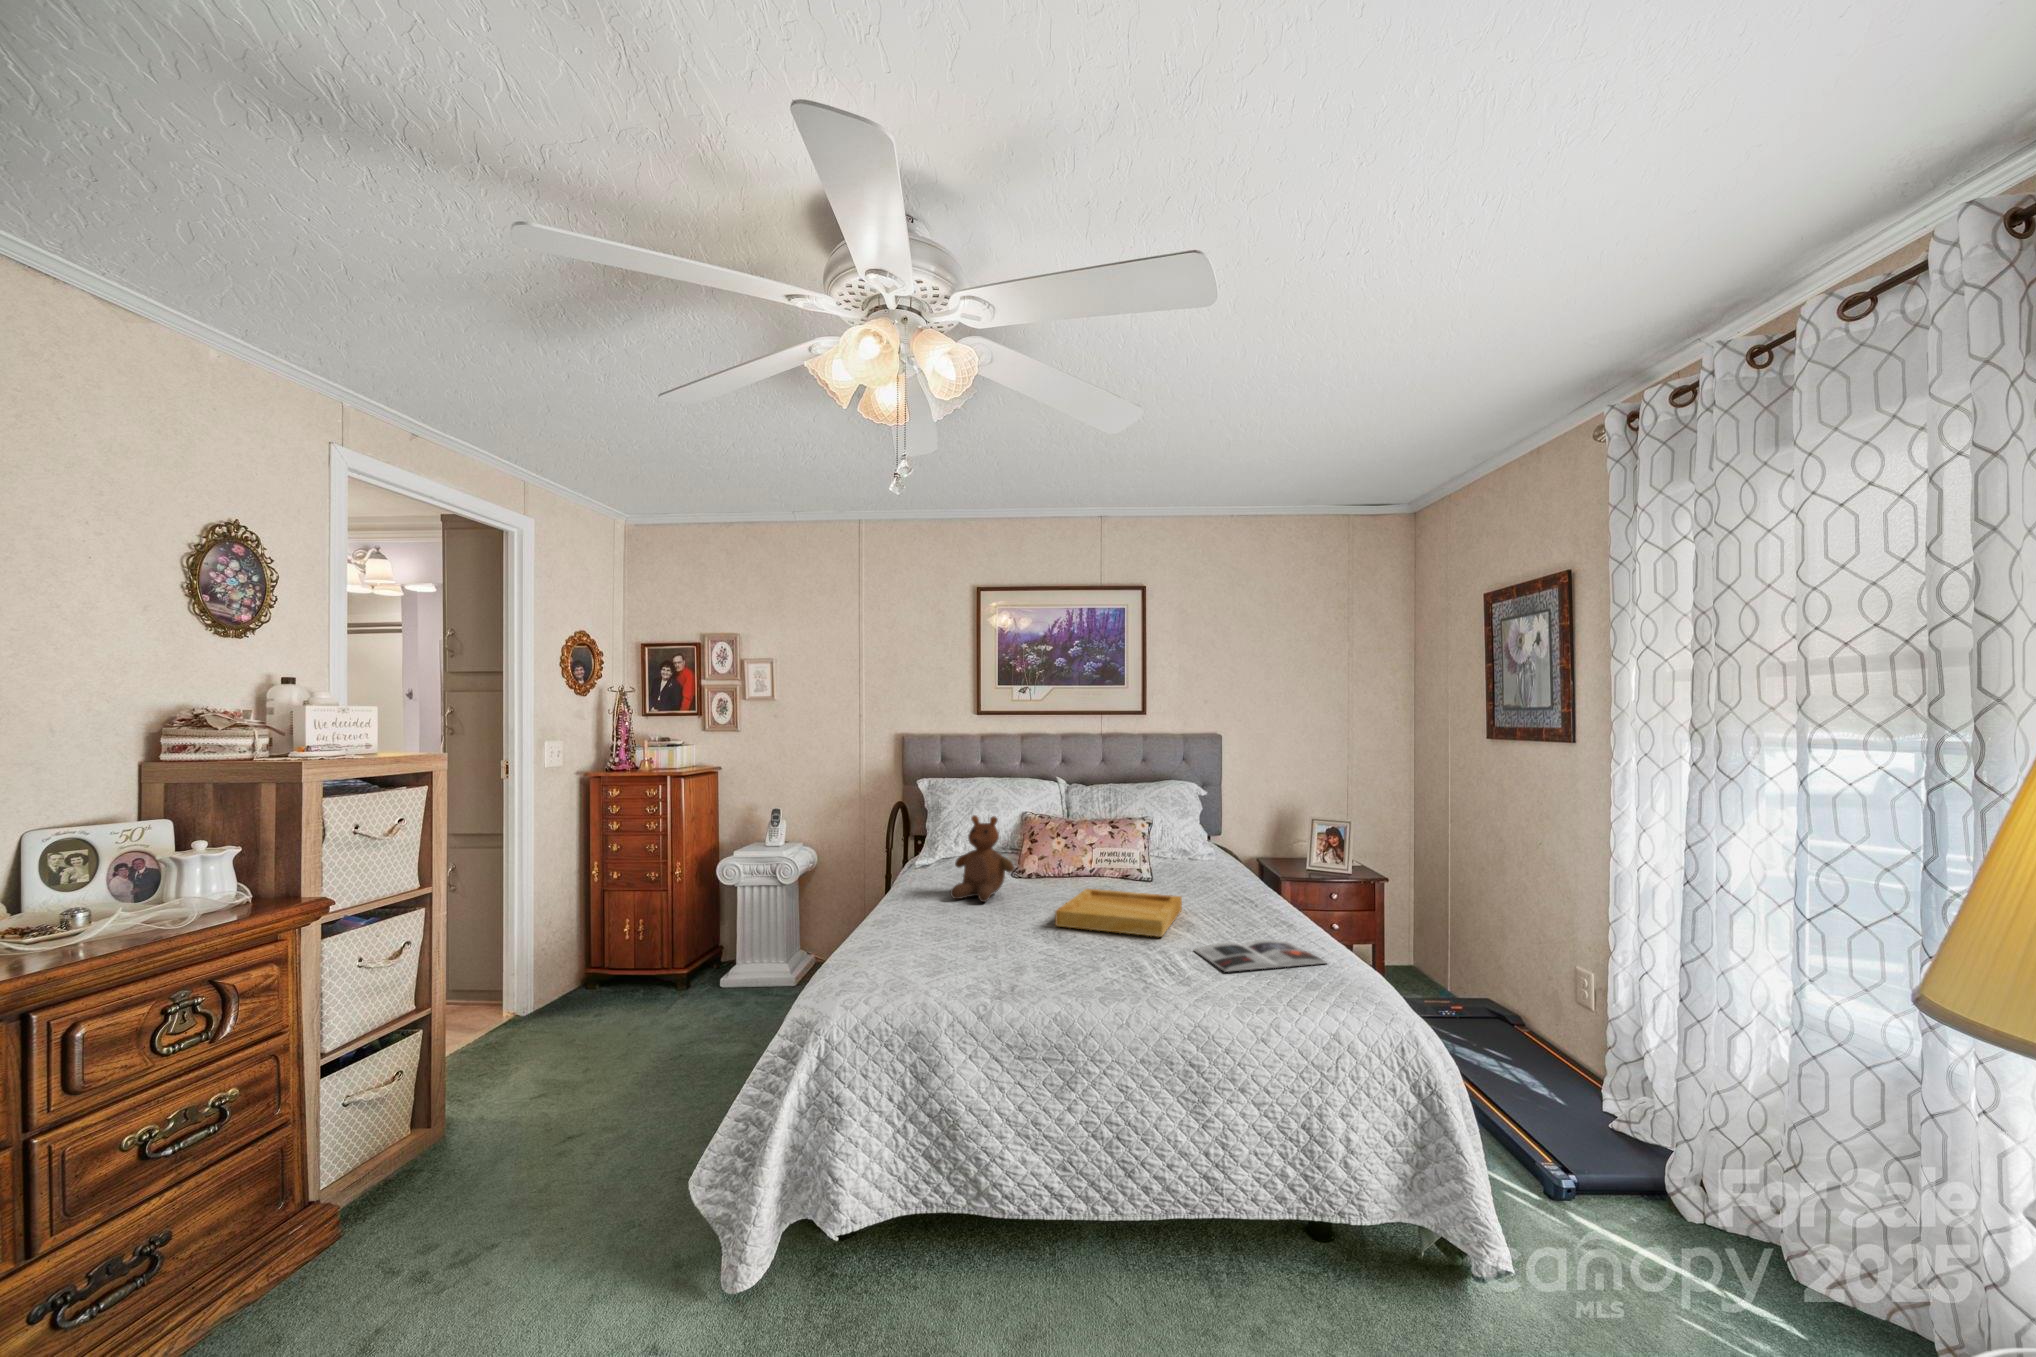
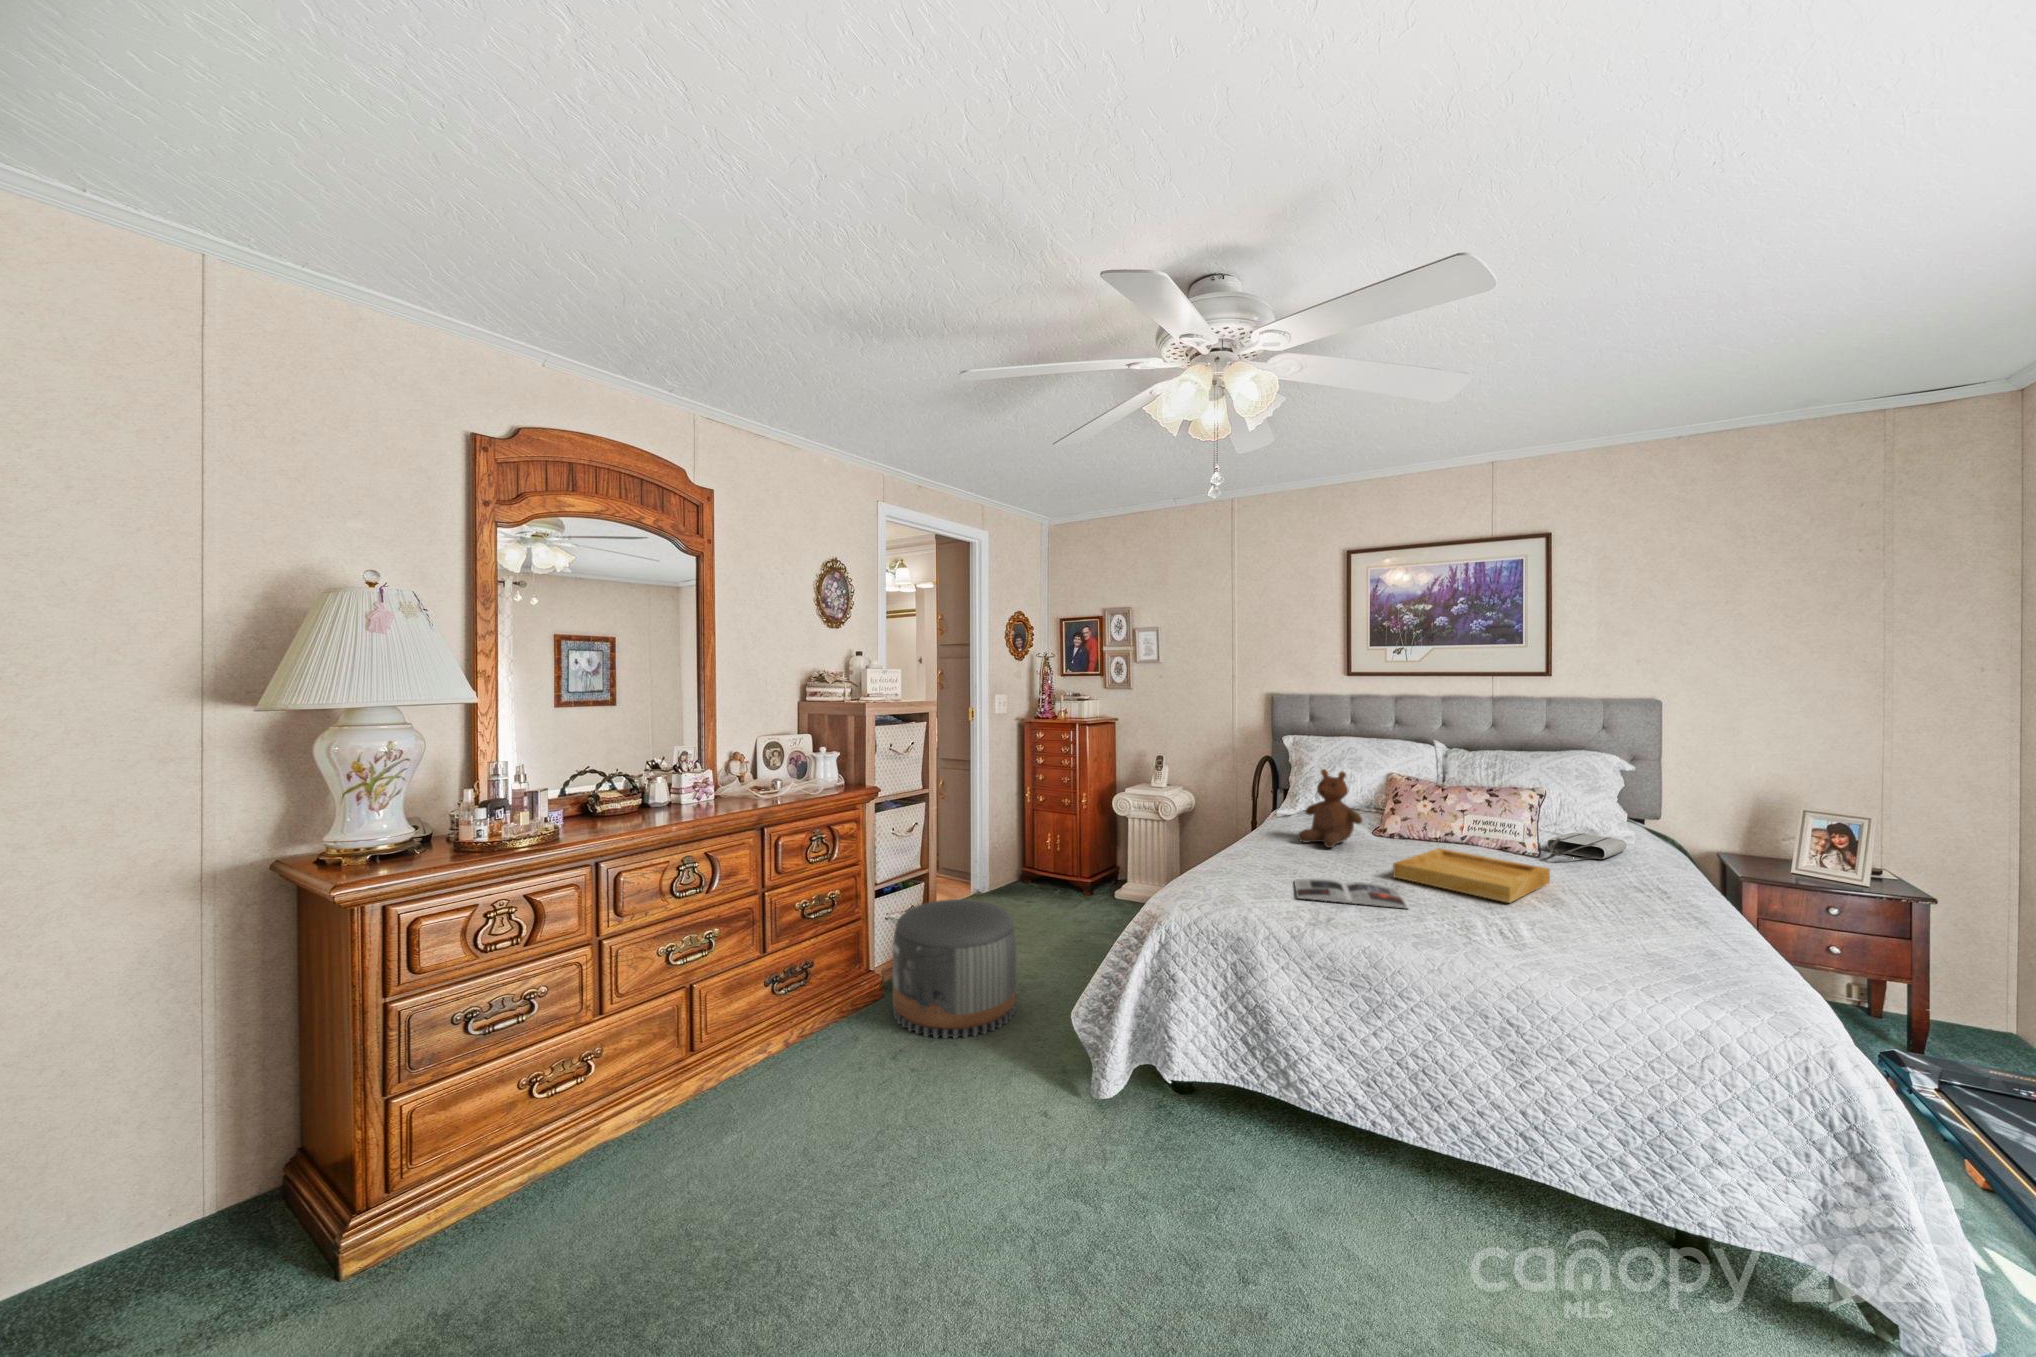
tote bag: none [1166,858,1221,883] -> present [1547,833,1626,859]
magazine: present [1194,940,1326,972] -> present [1294,879,1408,908]
pouf: none [363,1046,592,1289] -> present [893,899,1016,1039]

